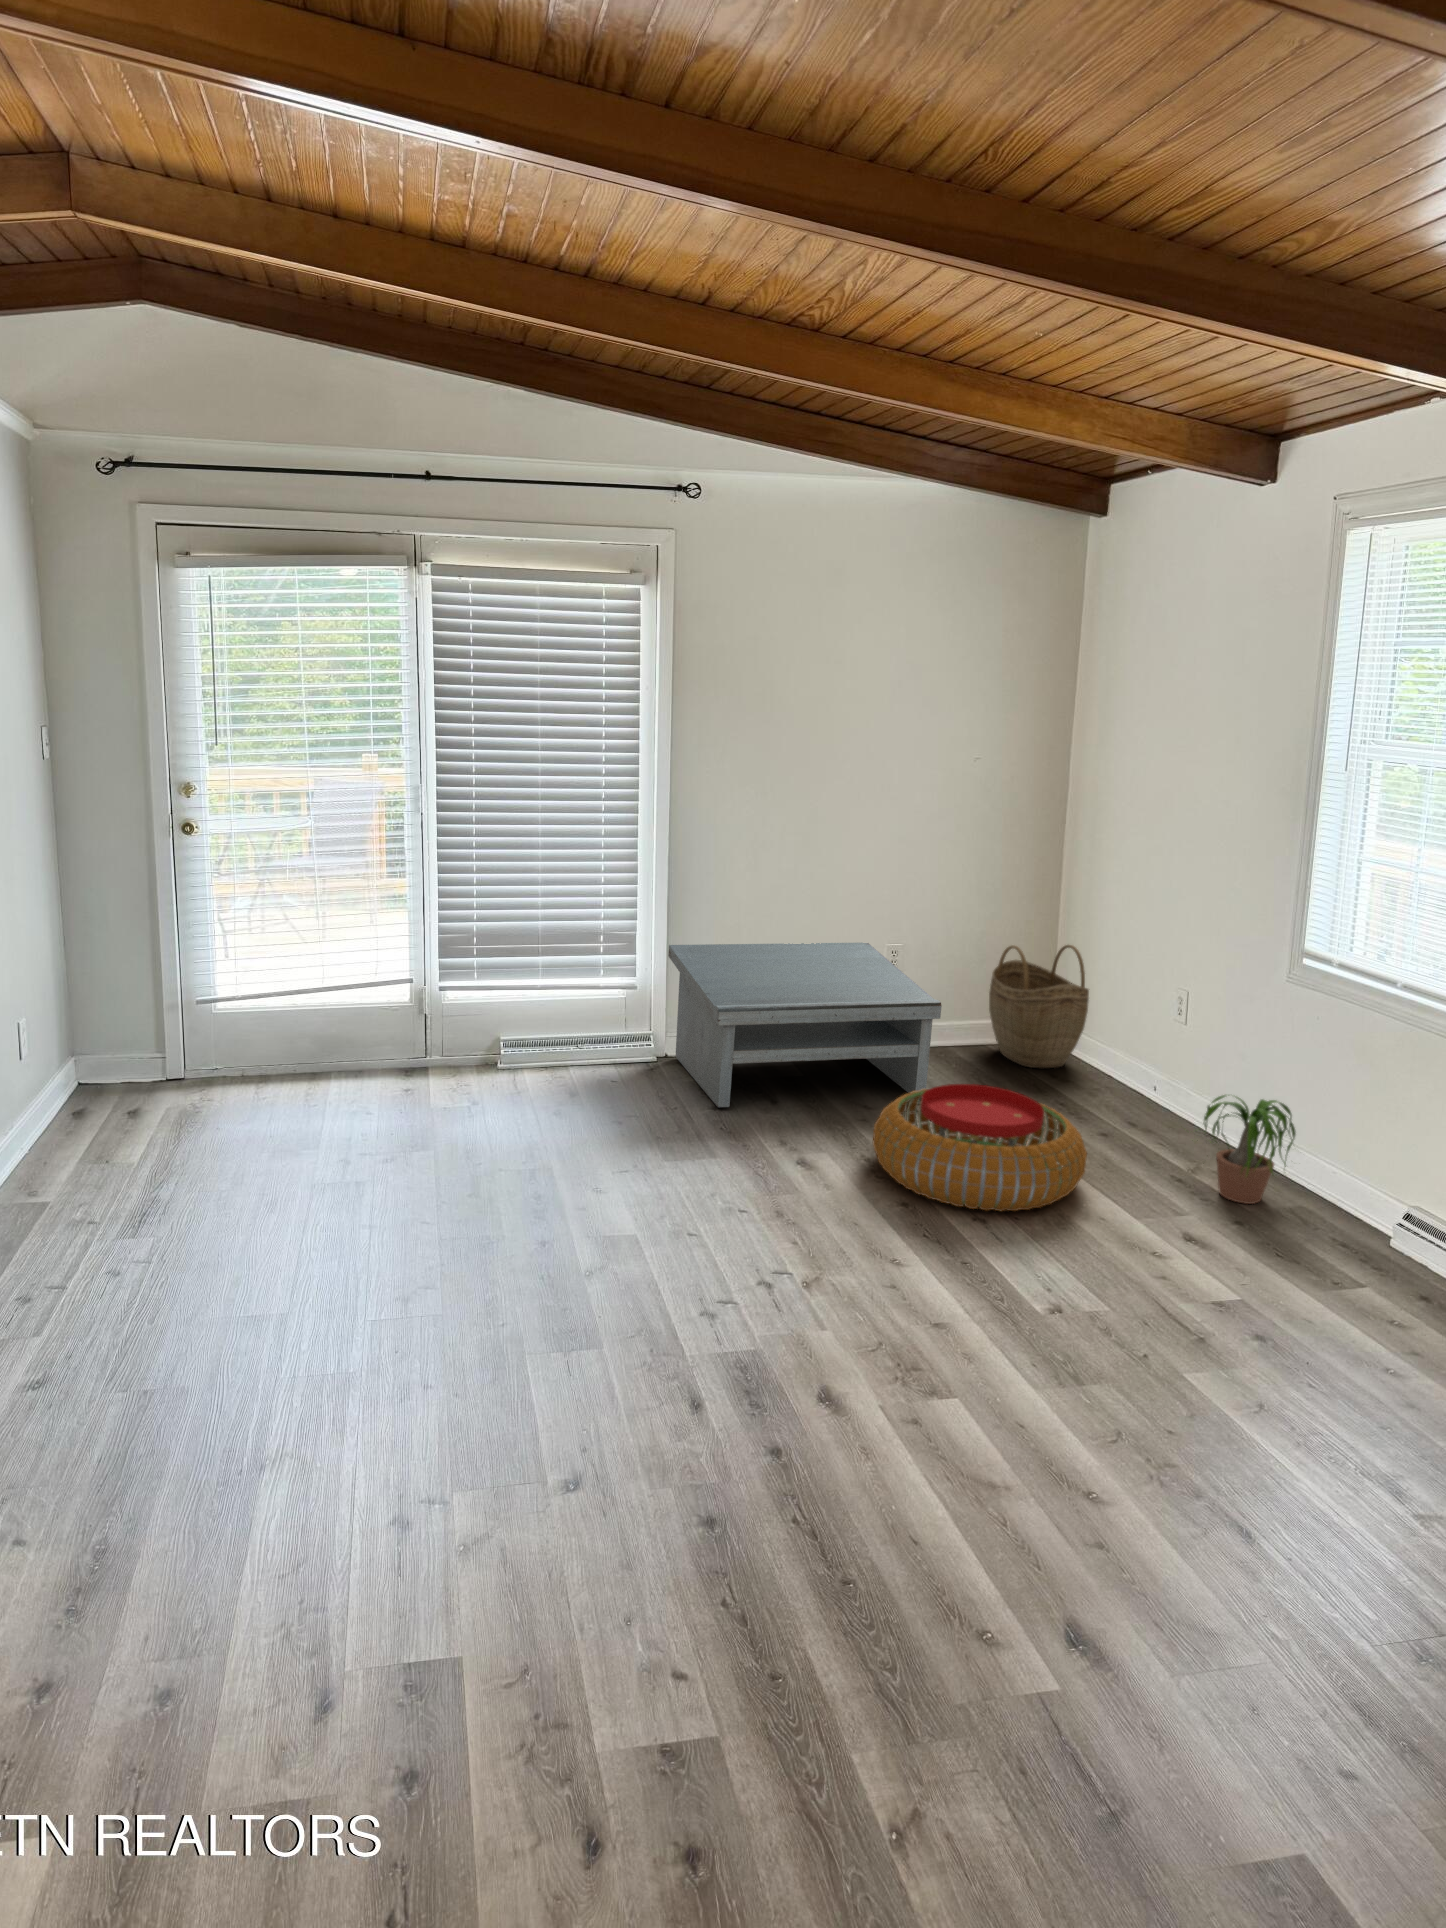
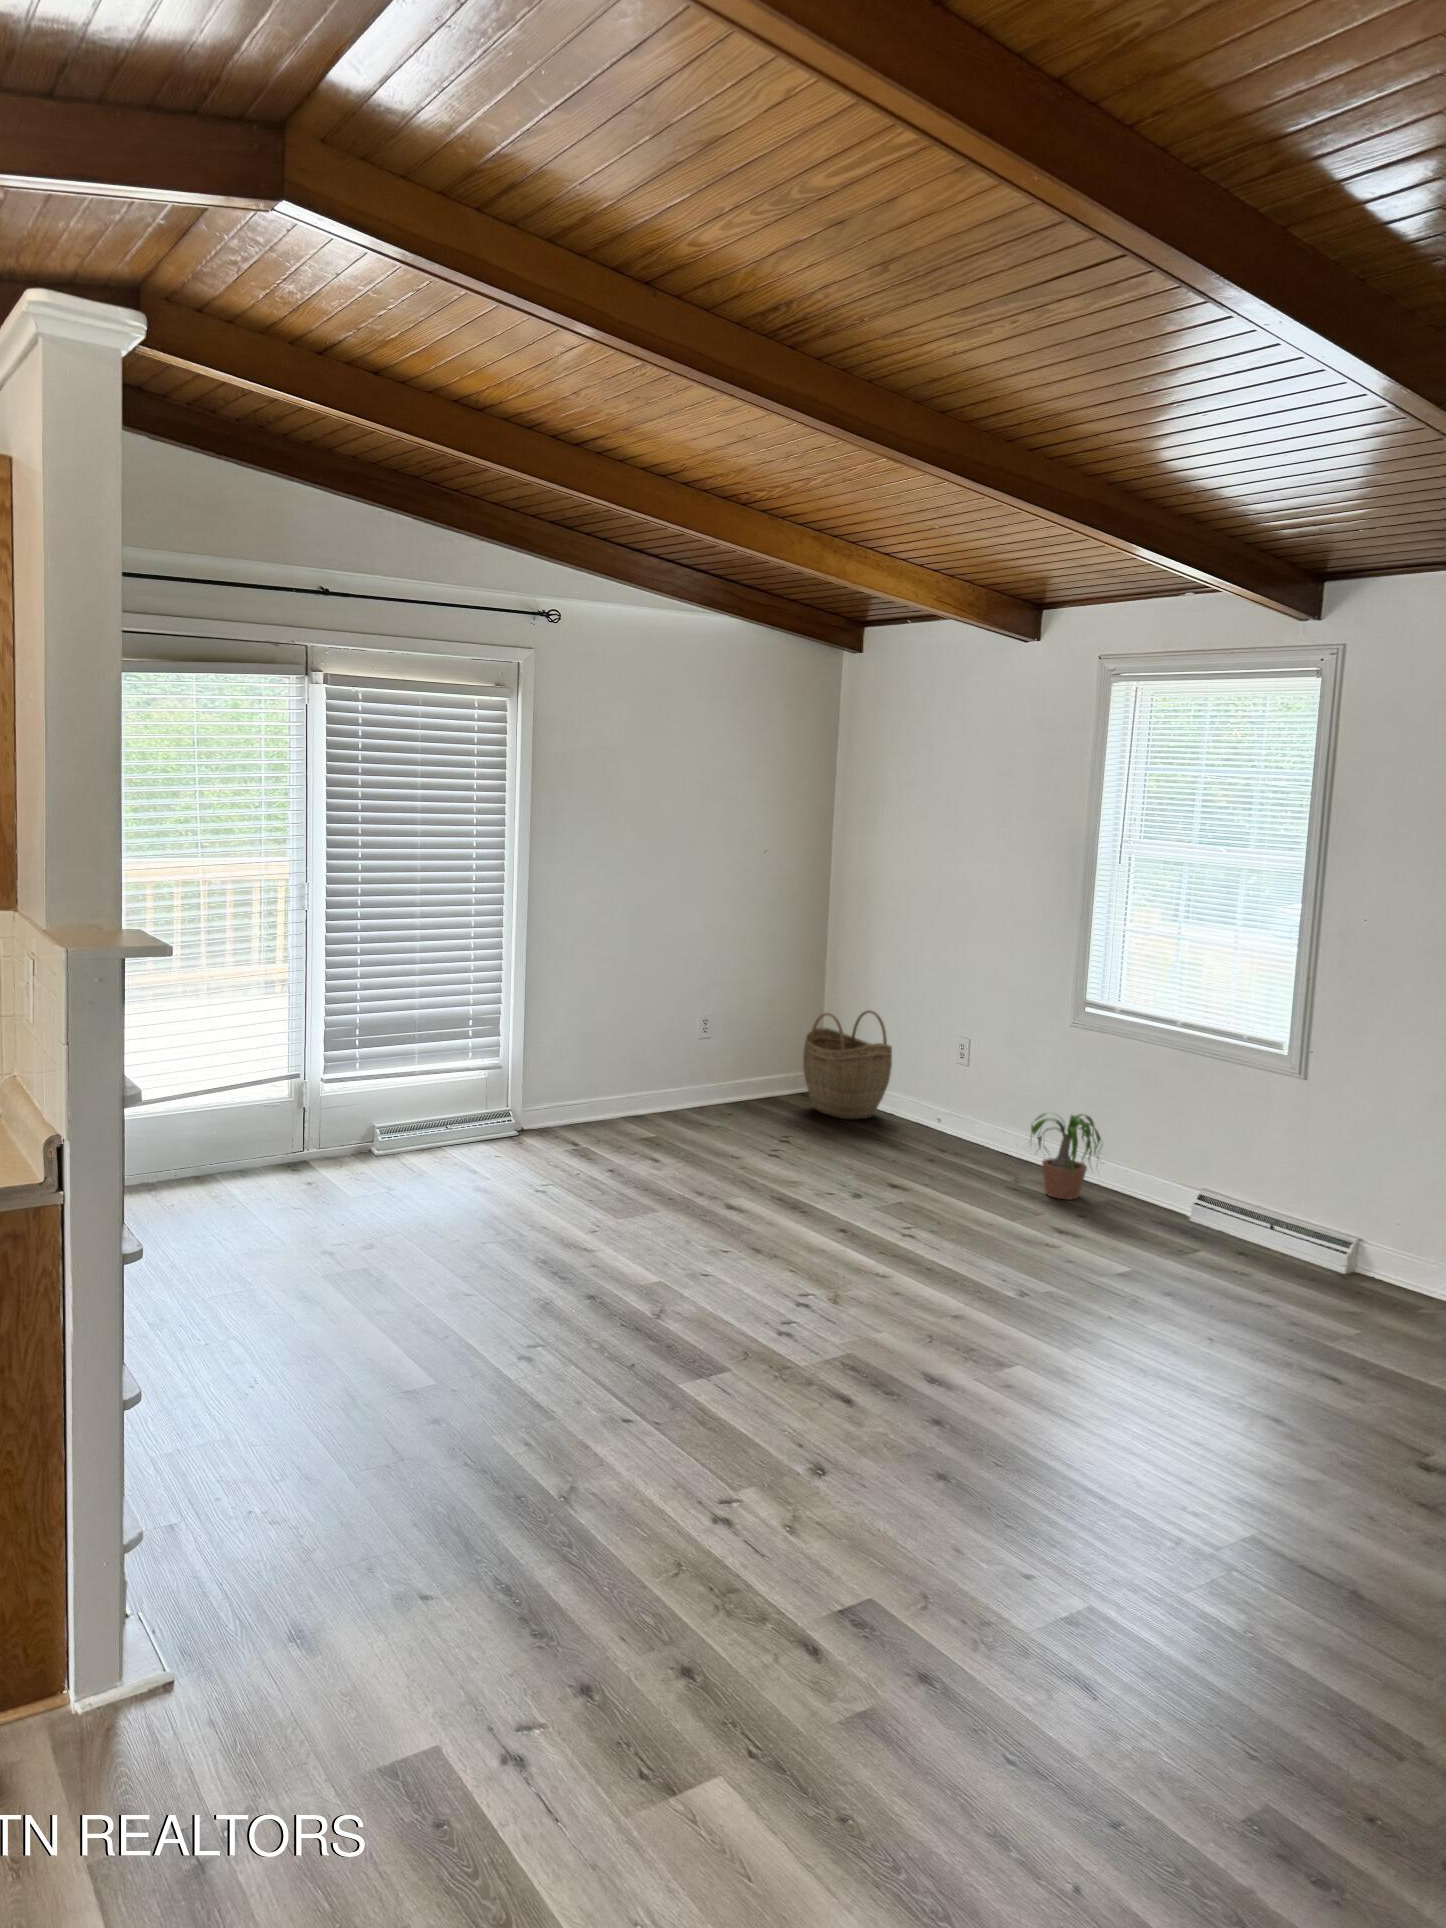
coffee table: present [668,942,942,1107] -> none [531,1018,791,1168]
pouf: present [873,1084,1087,1211] -> none [771,1123,952,1222]

